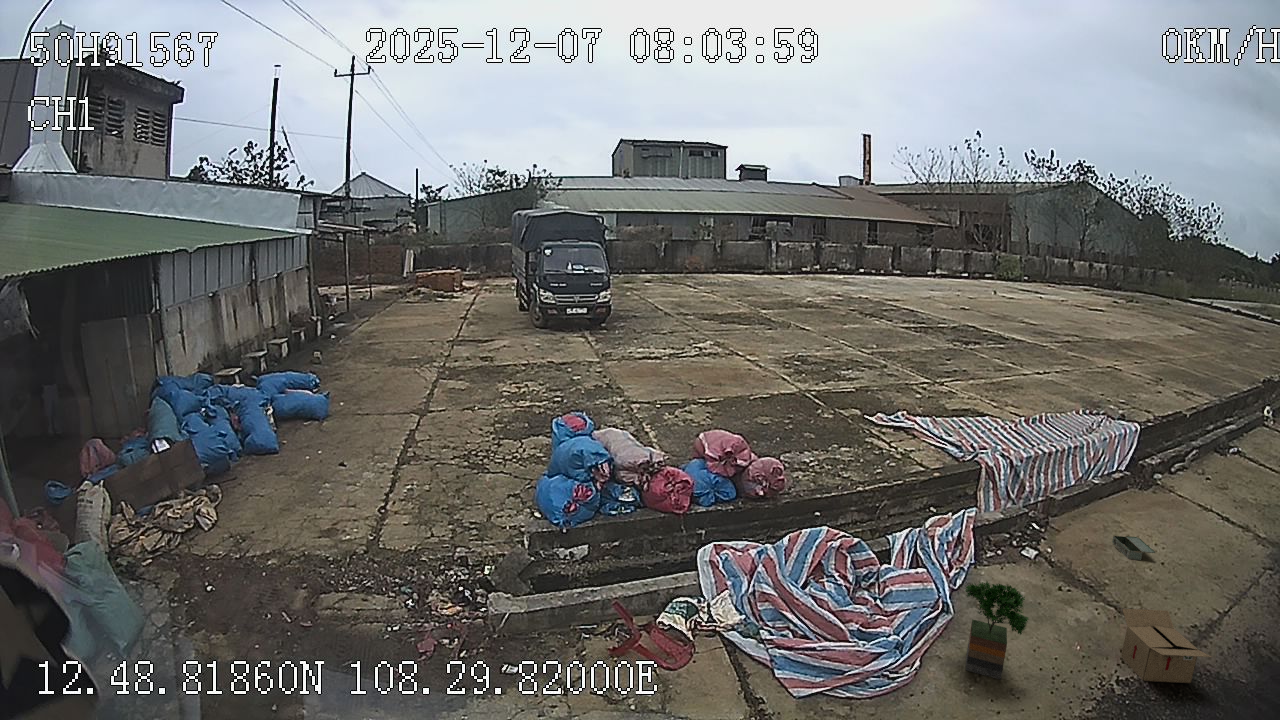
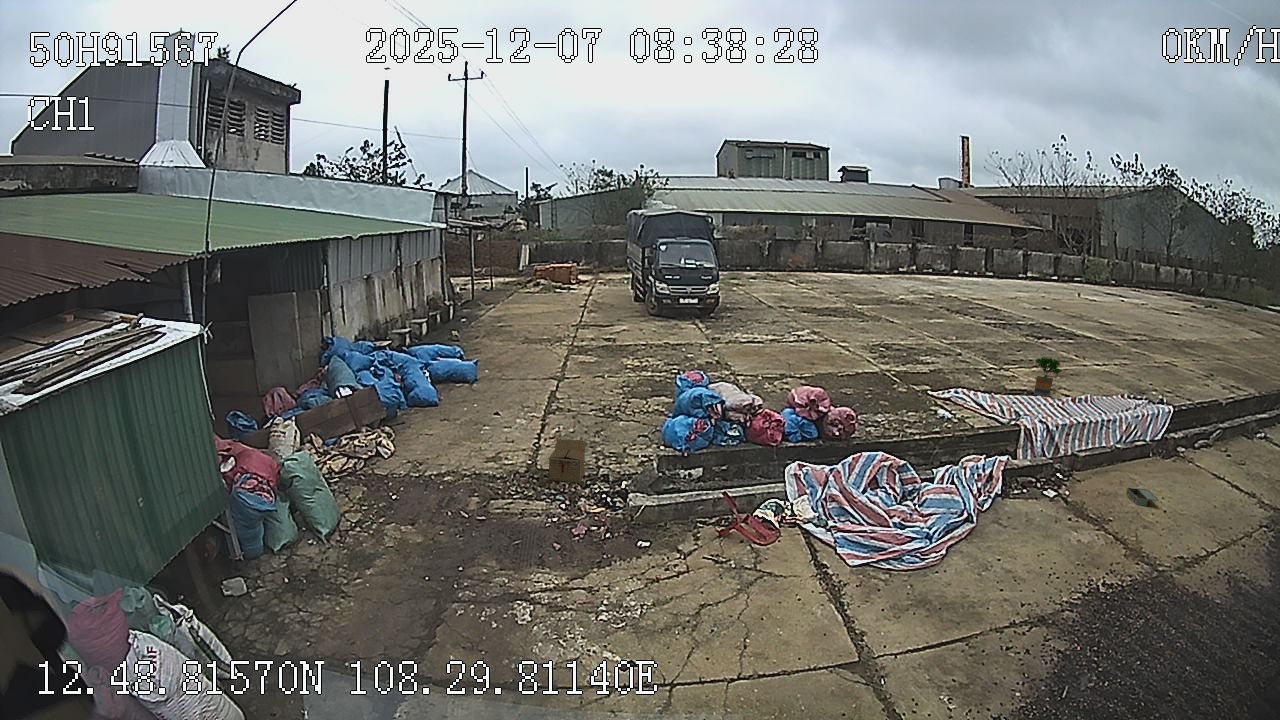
potted tree: present [965,581,1029,680] -> present [1034,357,1061,397]
cardboard box: present [1121,609,1211,683] -> present [548,439,586,483]

